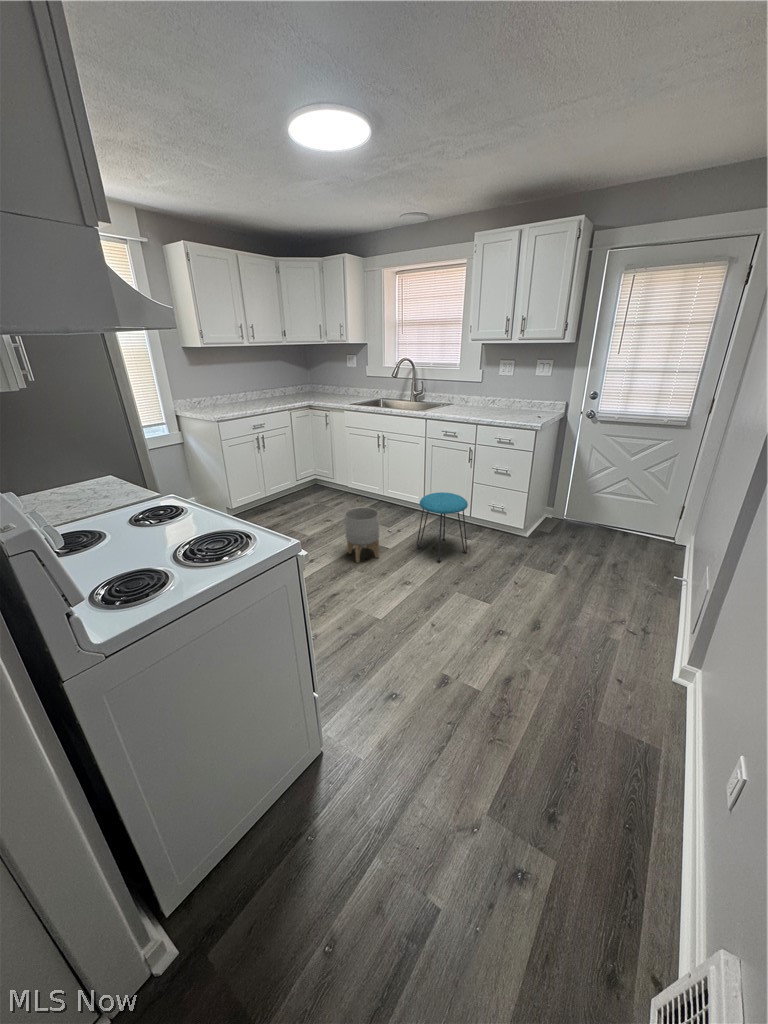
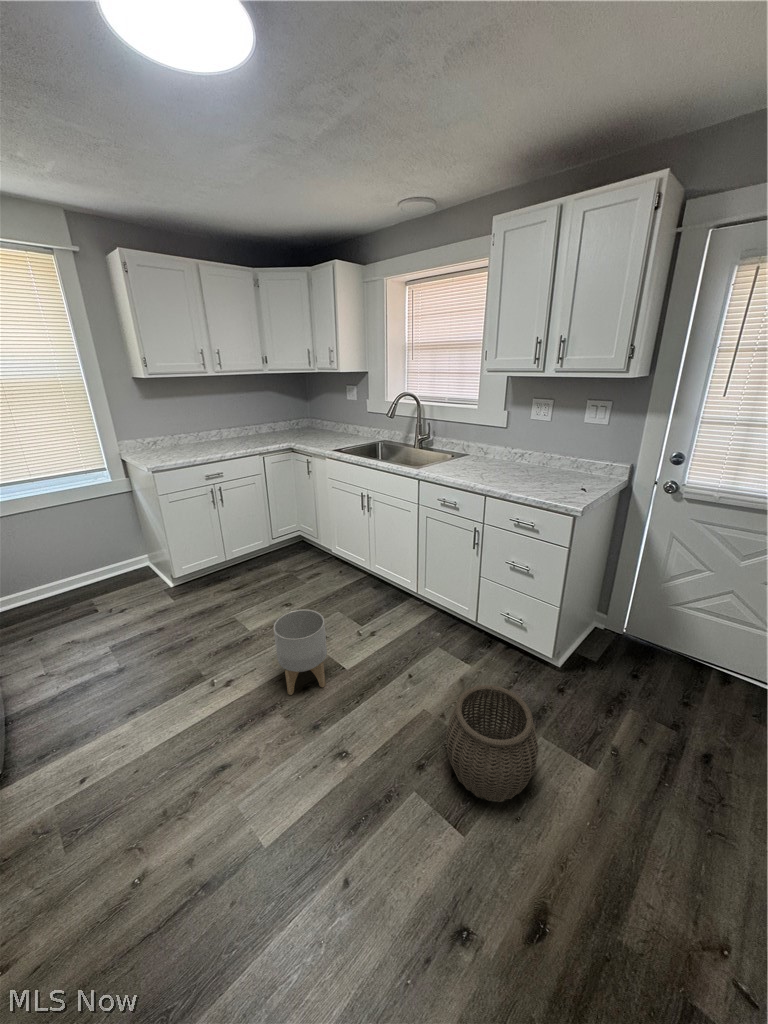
stool: present [417,492,468,562] -> none [385,596,457,709]
woven basket: none [471,532,526,591] -> present [446,685,538,802]

